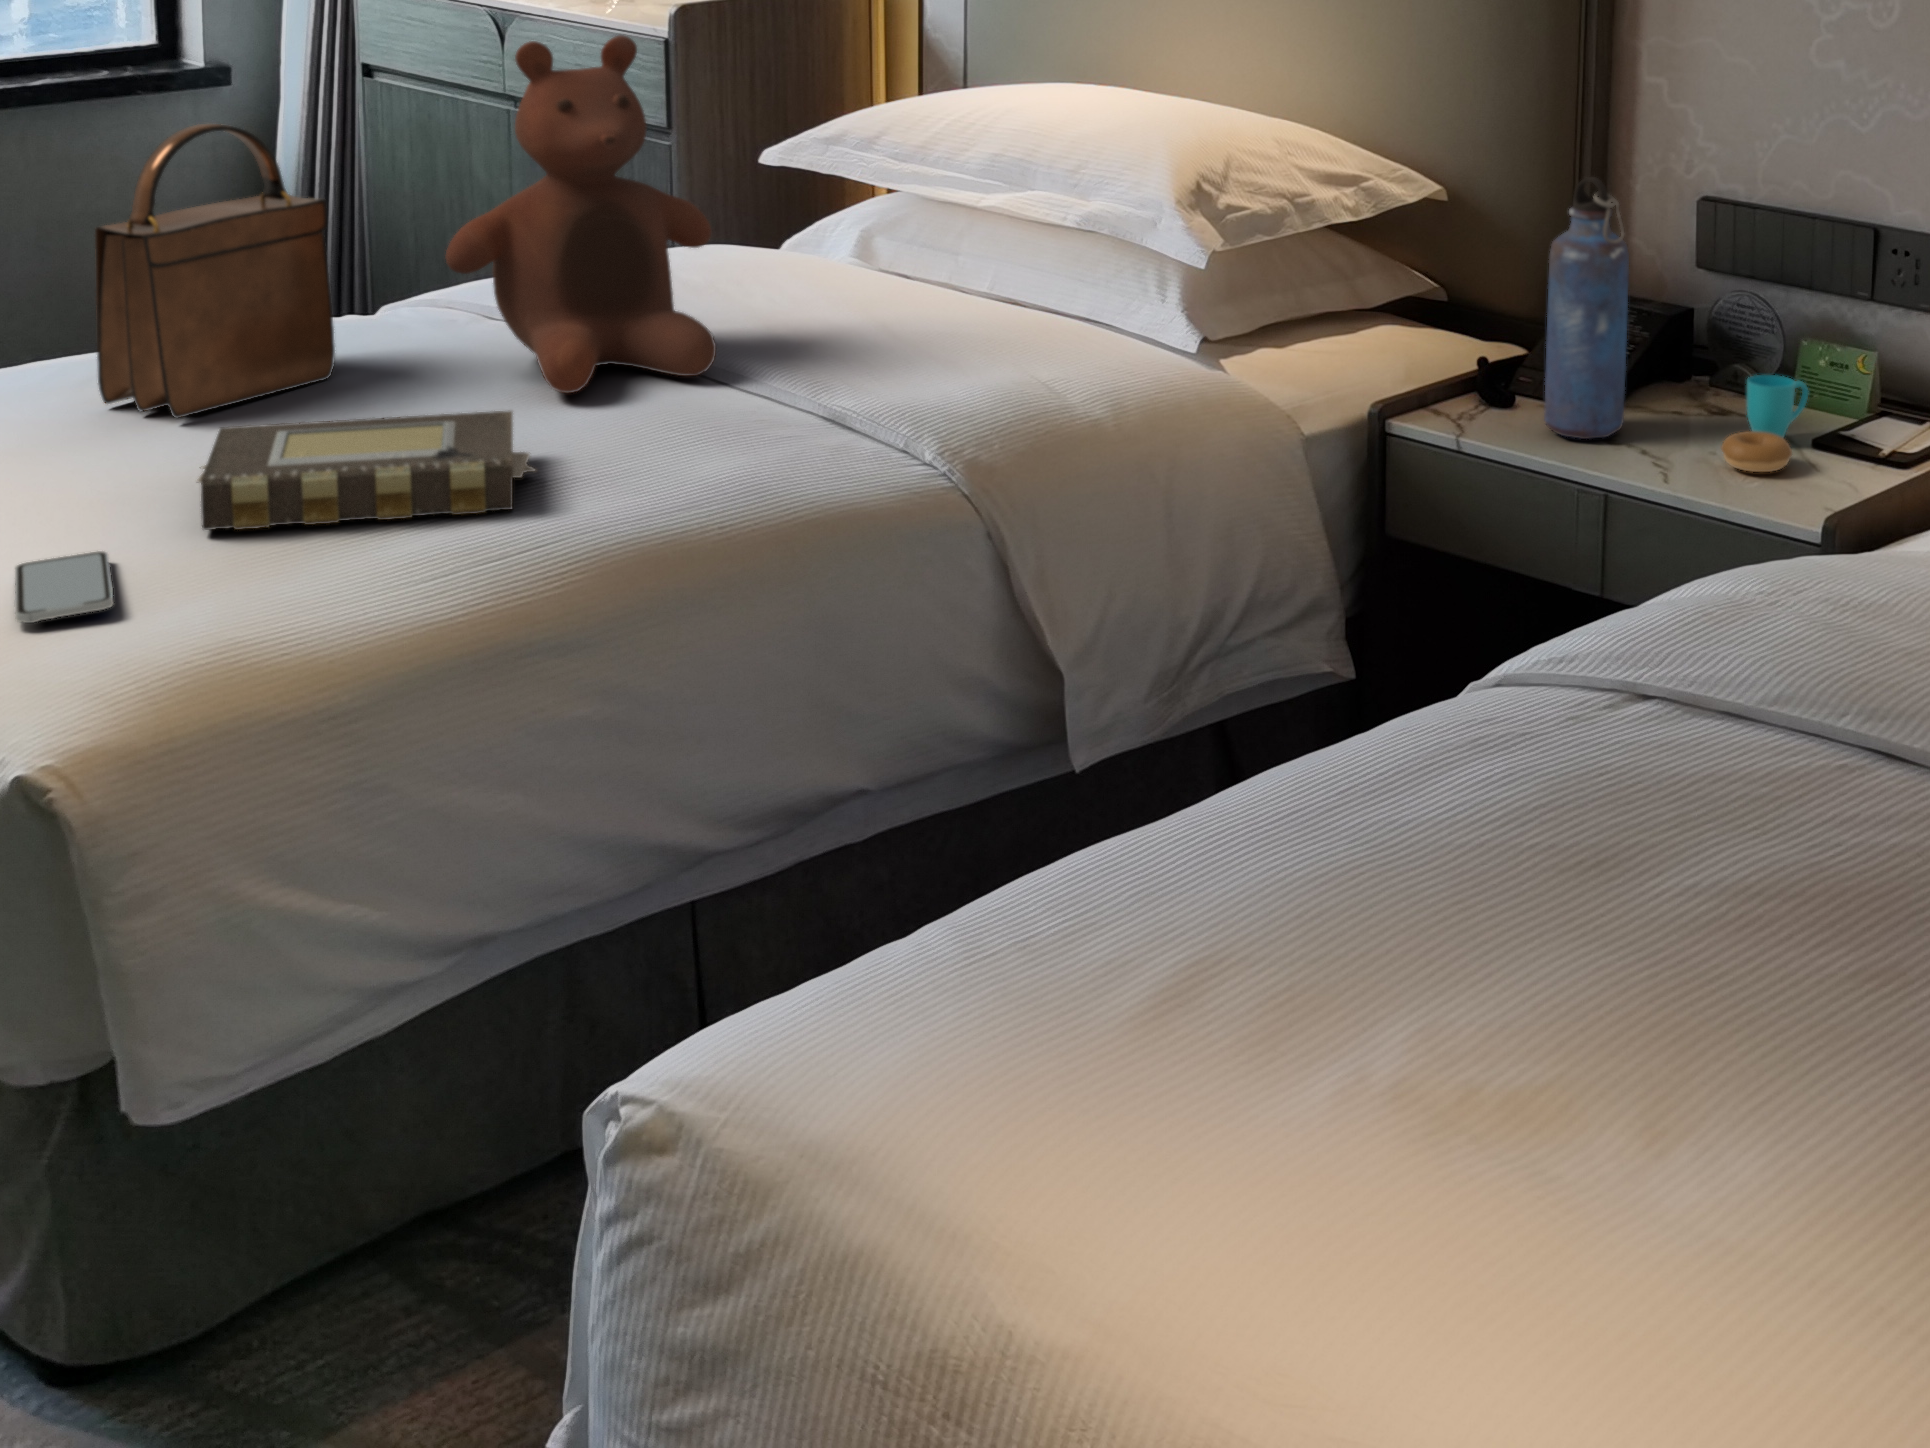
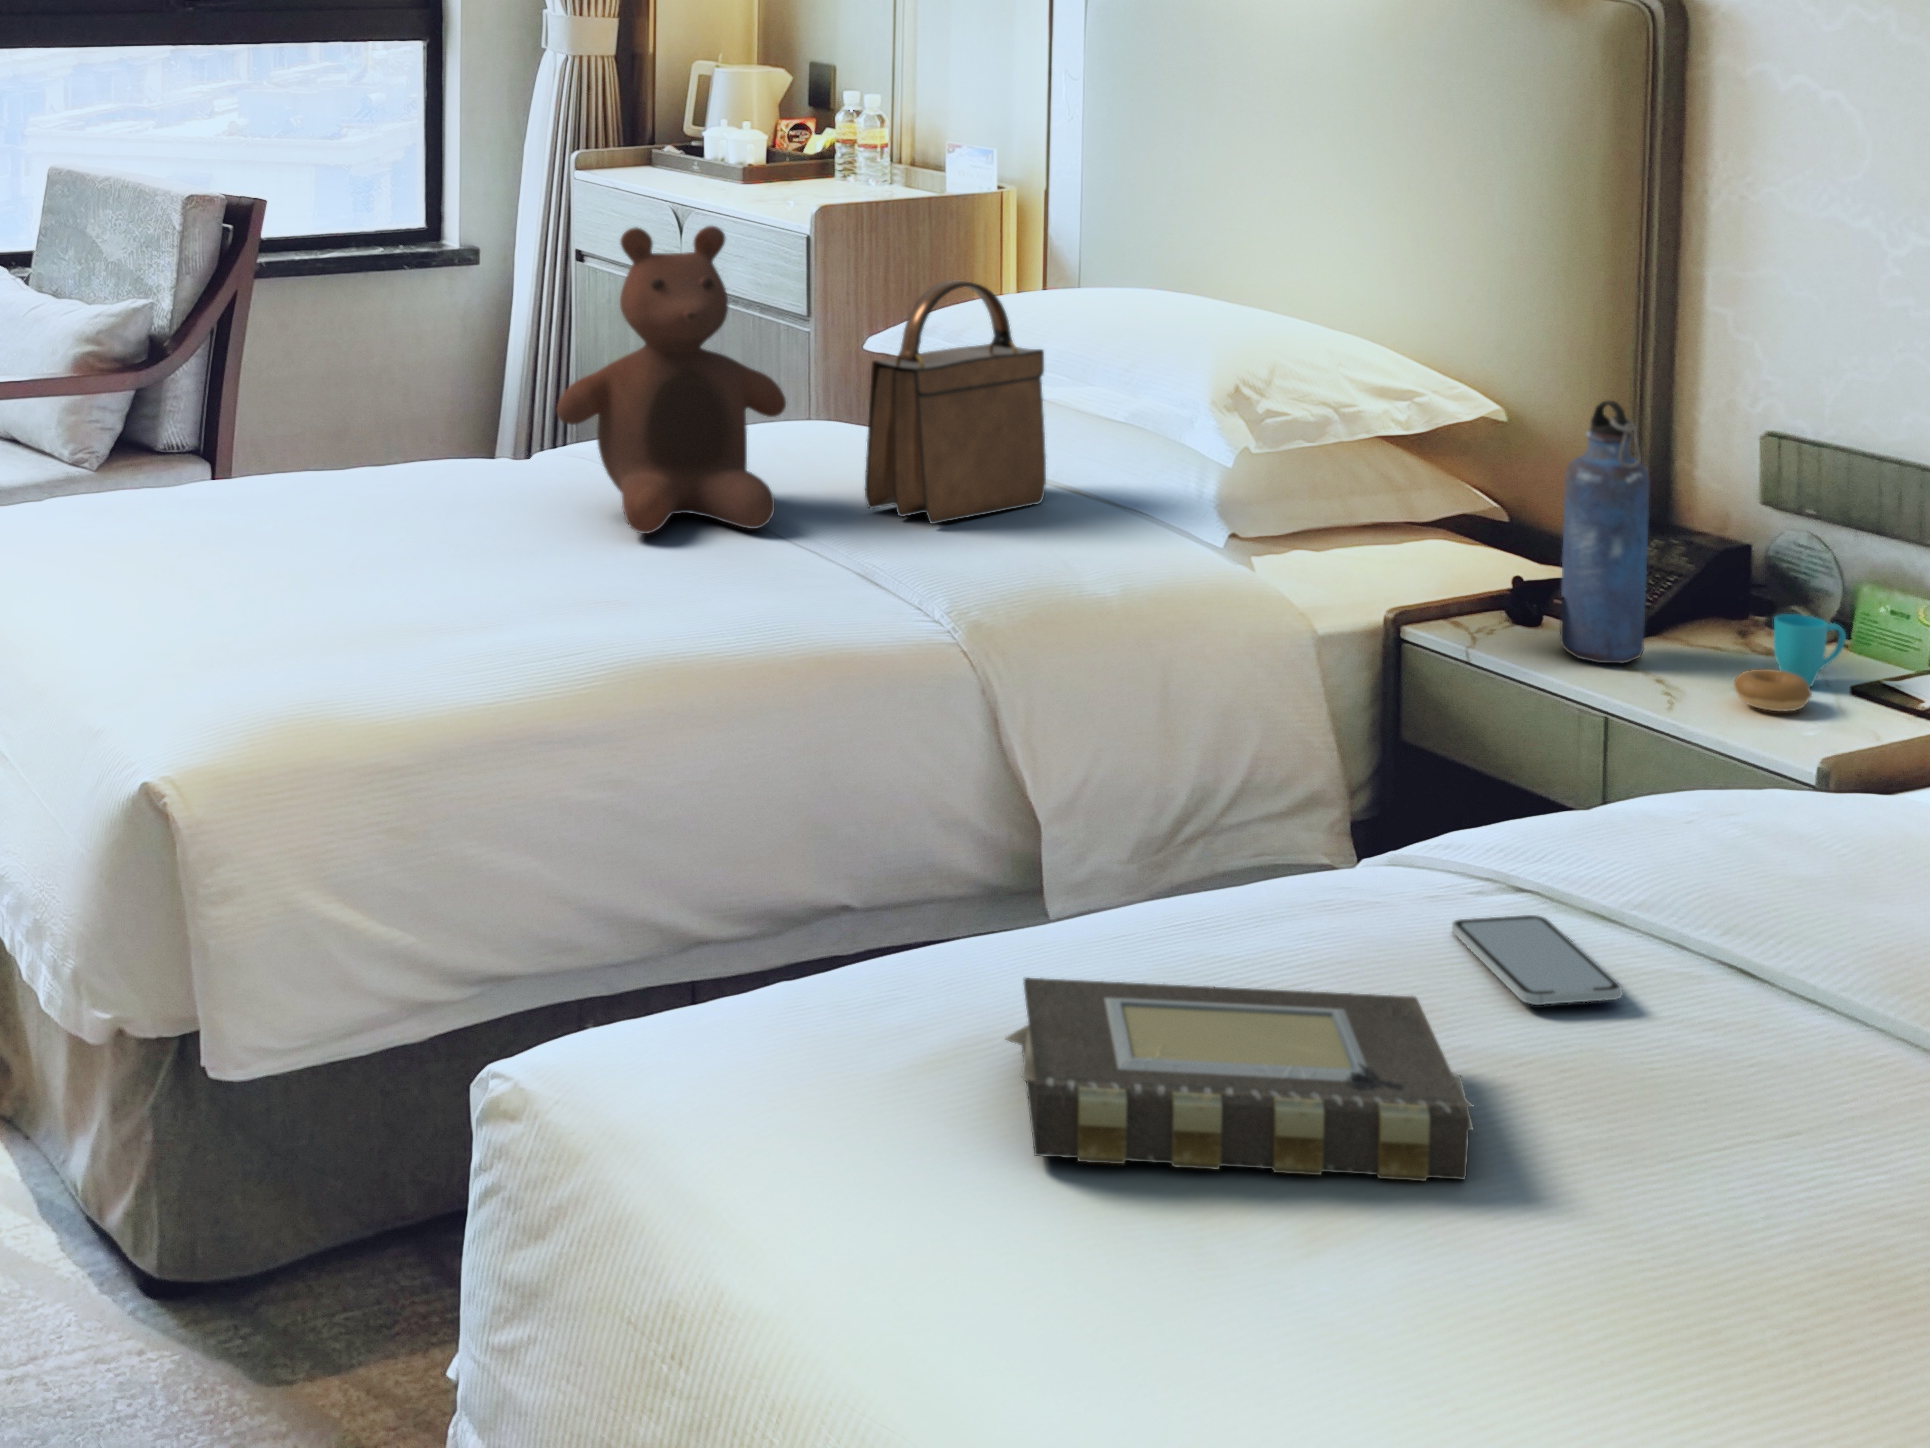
handbag: present [95,124,335,418] -> present [865,280,1046,524]
book: present [198,410,536,530] -> present [1005,978,1474,1181]
smartphone: present [14,551,113,623] -> present [1452,915,1622,1005]

